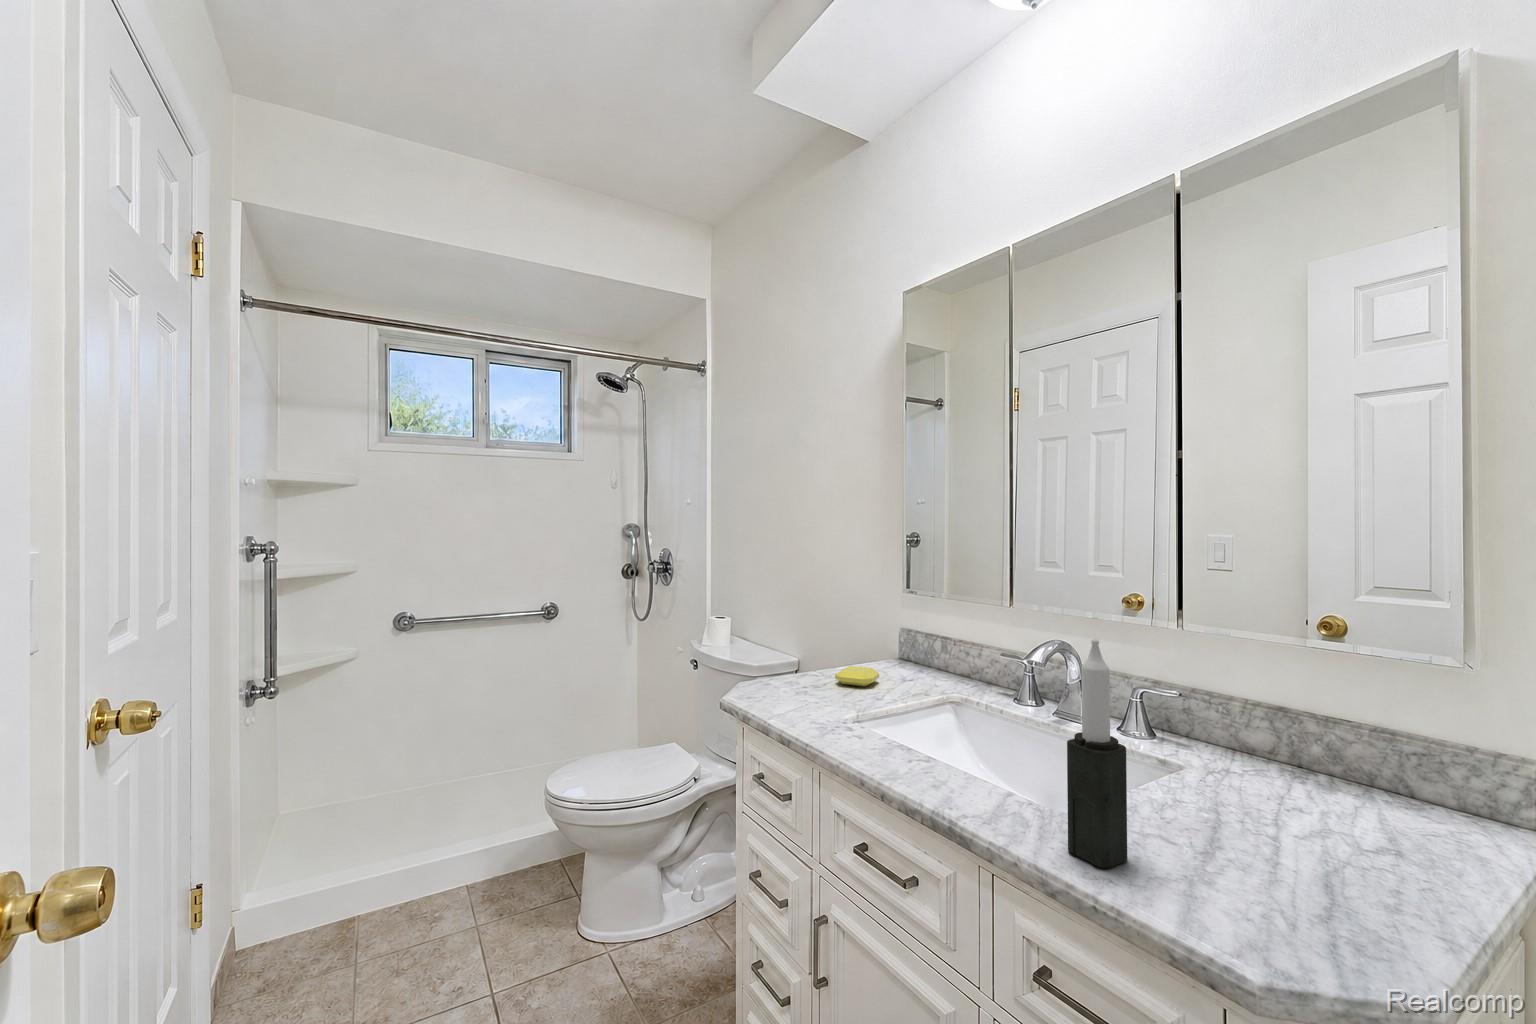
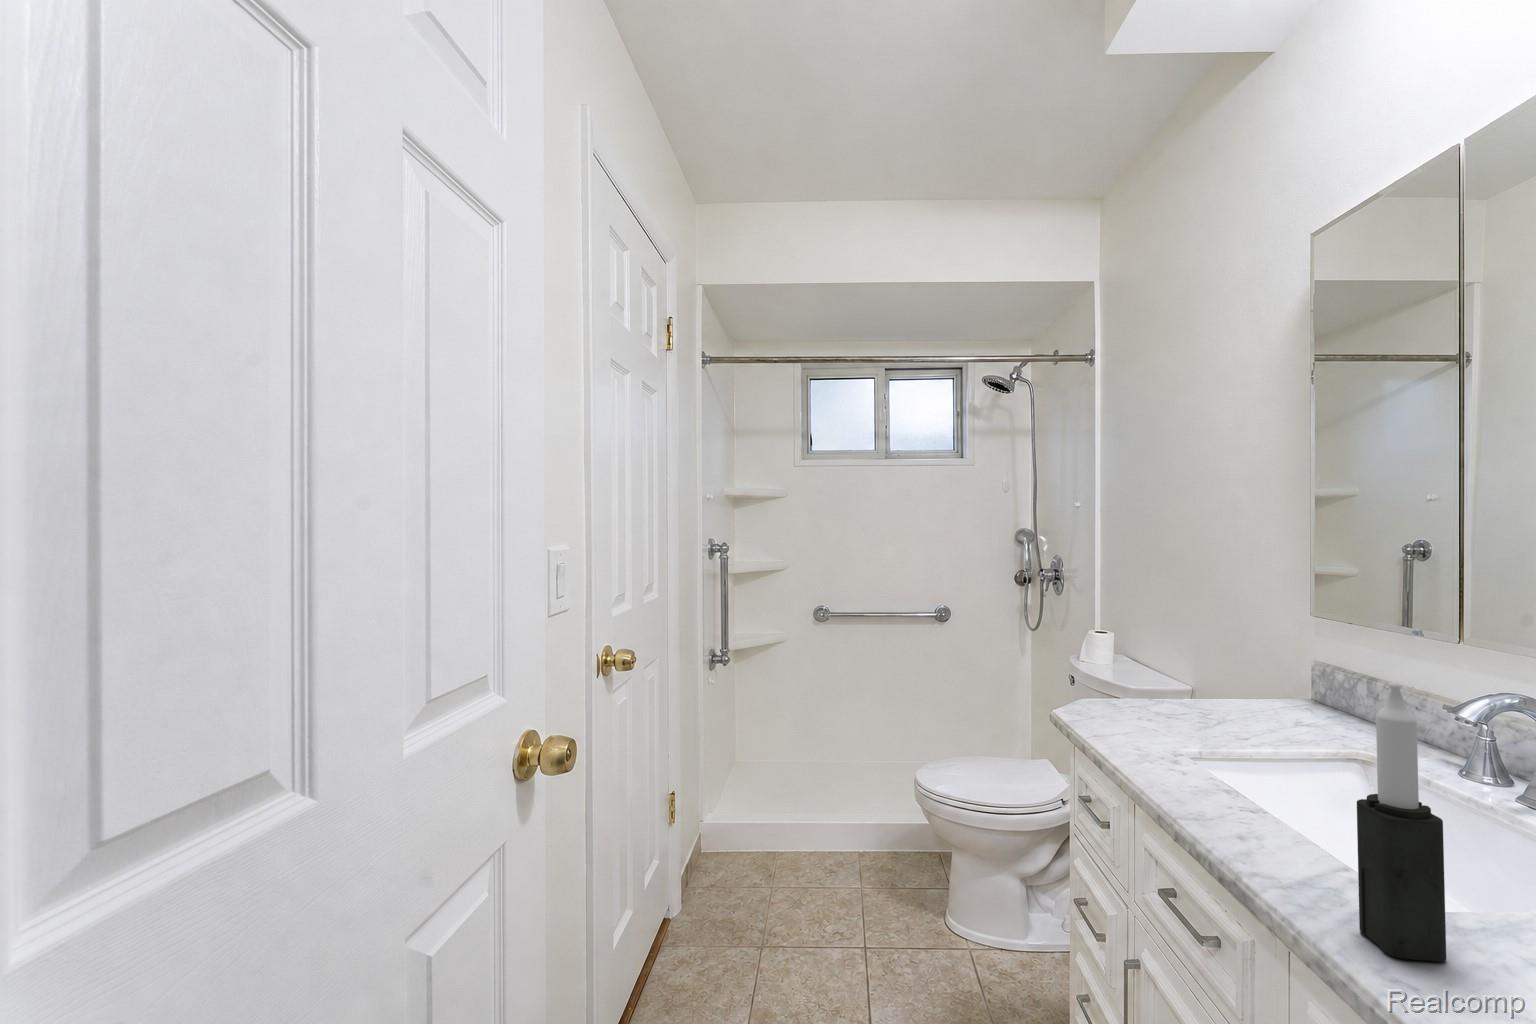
soap bar: present [835,666,879,686] -> none [1198,699,1261,725]

